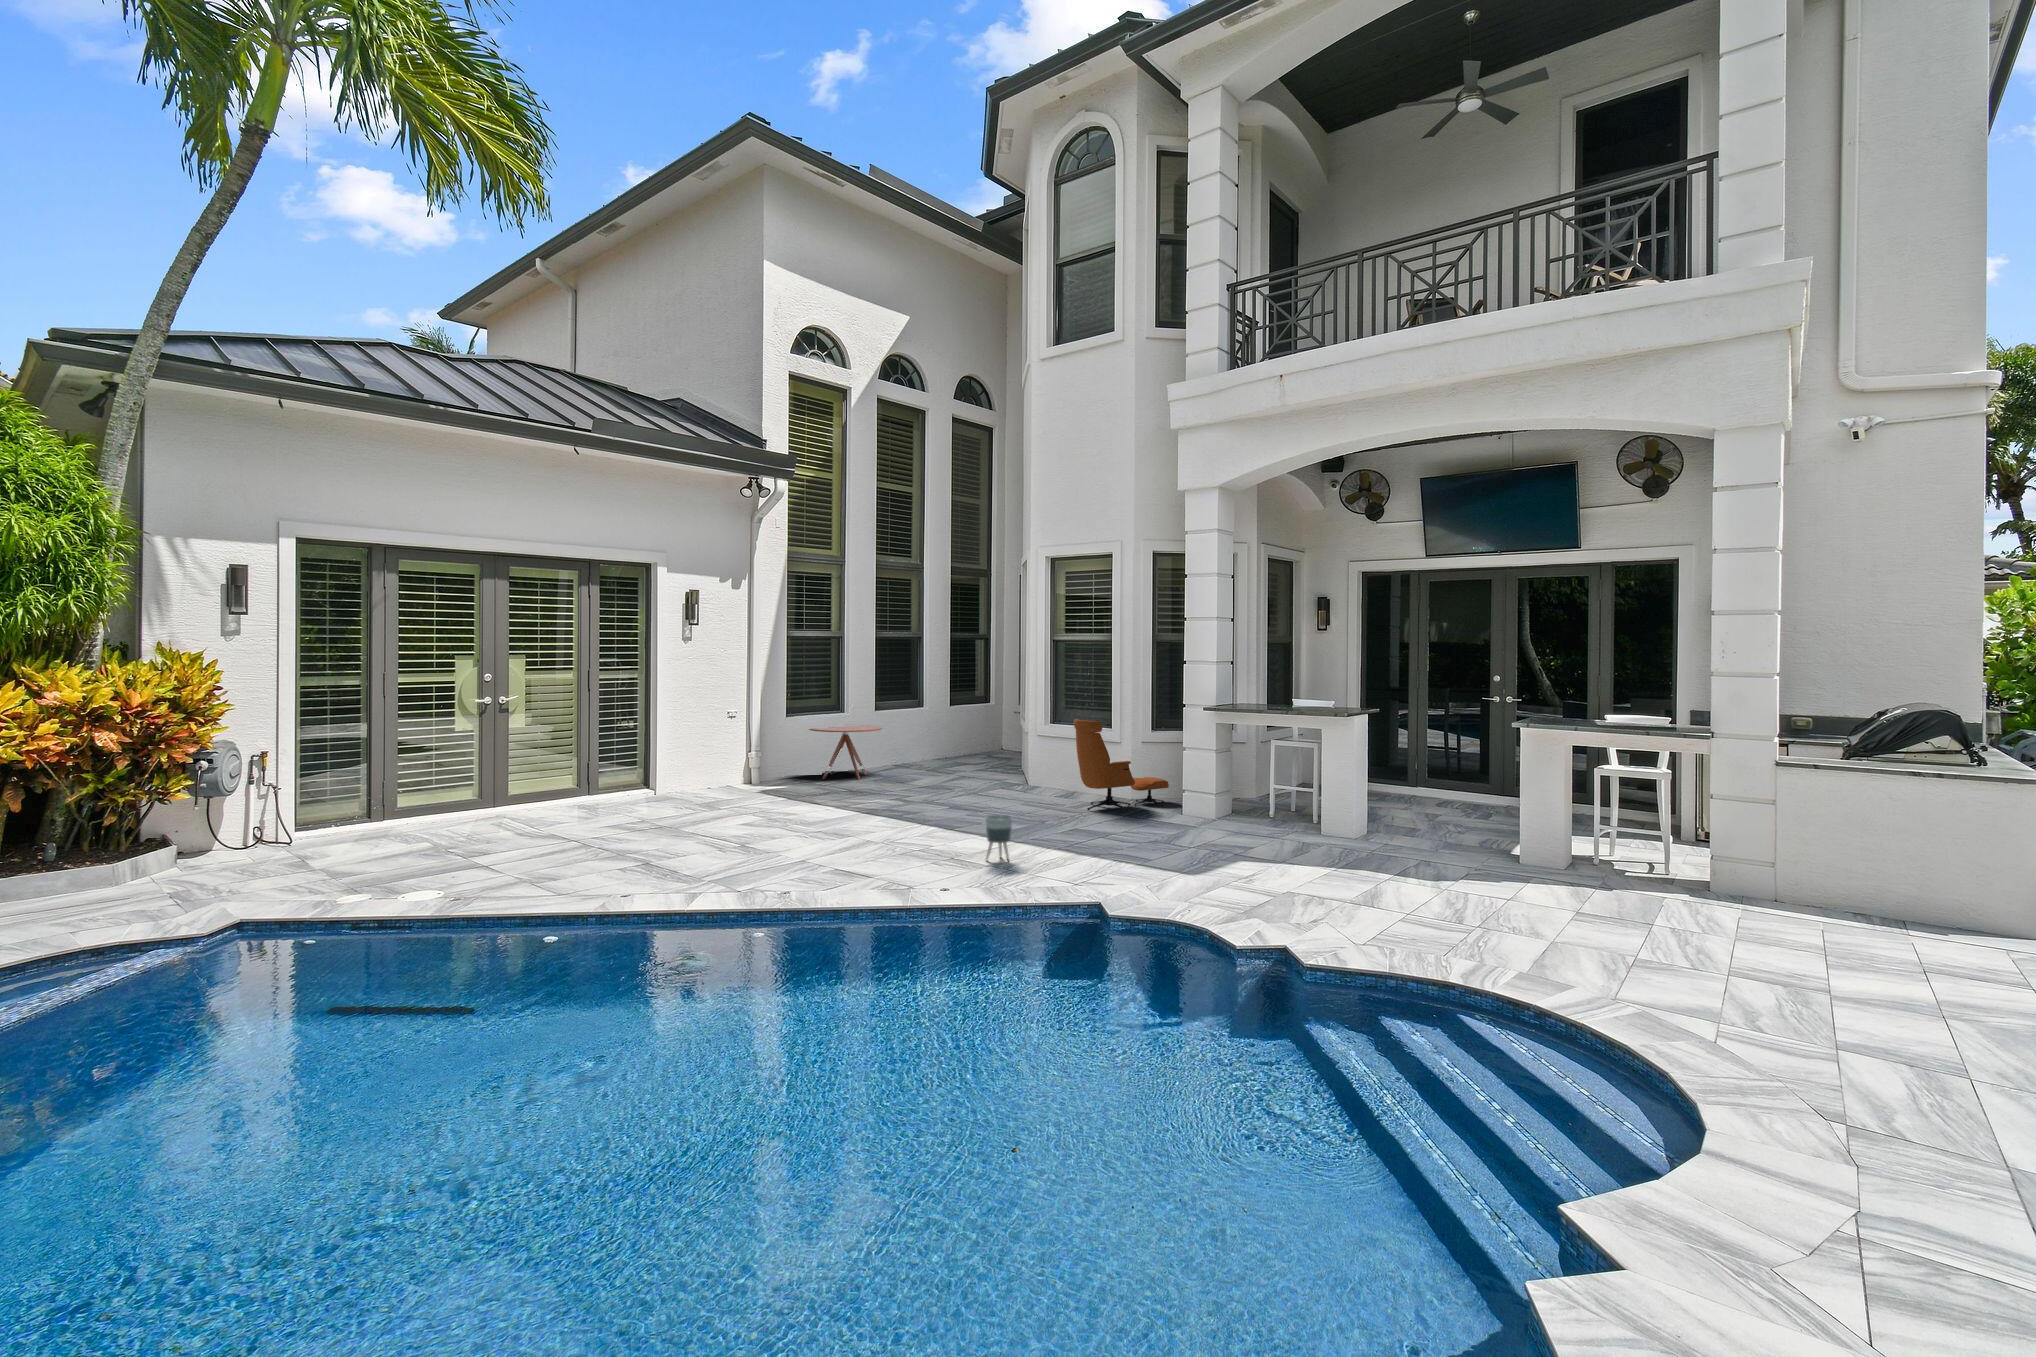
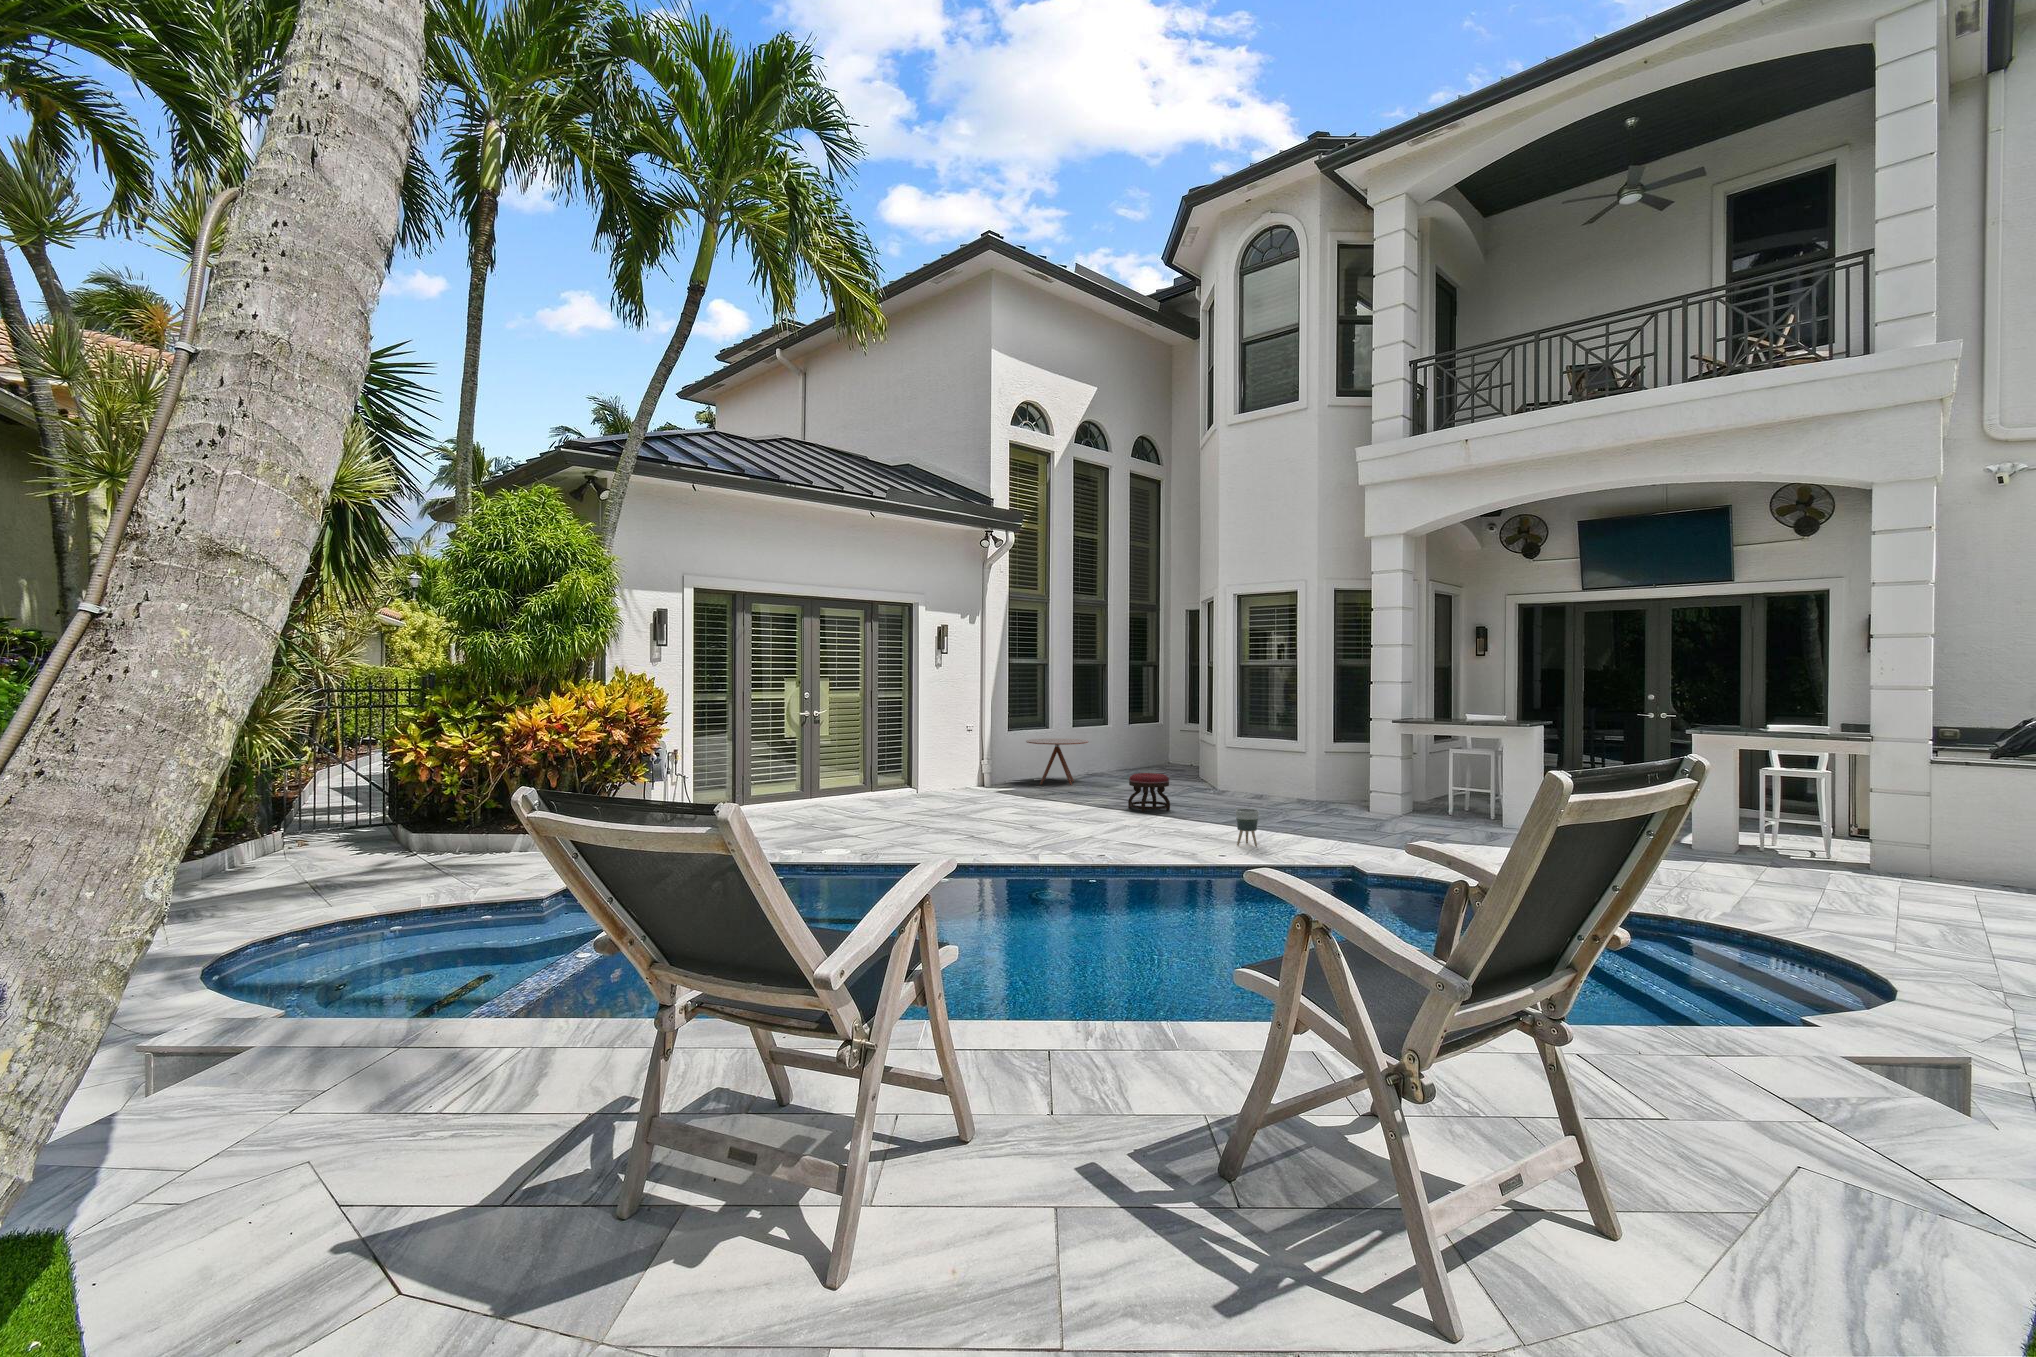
lounge chair: present [1074,719,1169,812] -> none [1277,732,1357,811]
ottoman: none [899,768,946,814] -> present [1128,773,1170,812]

